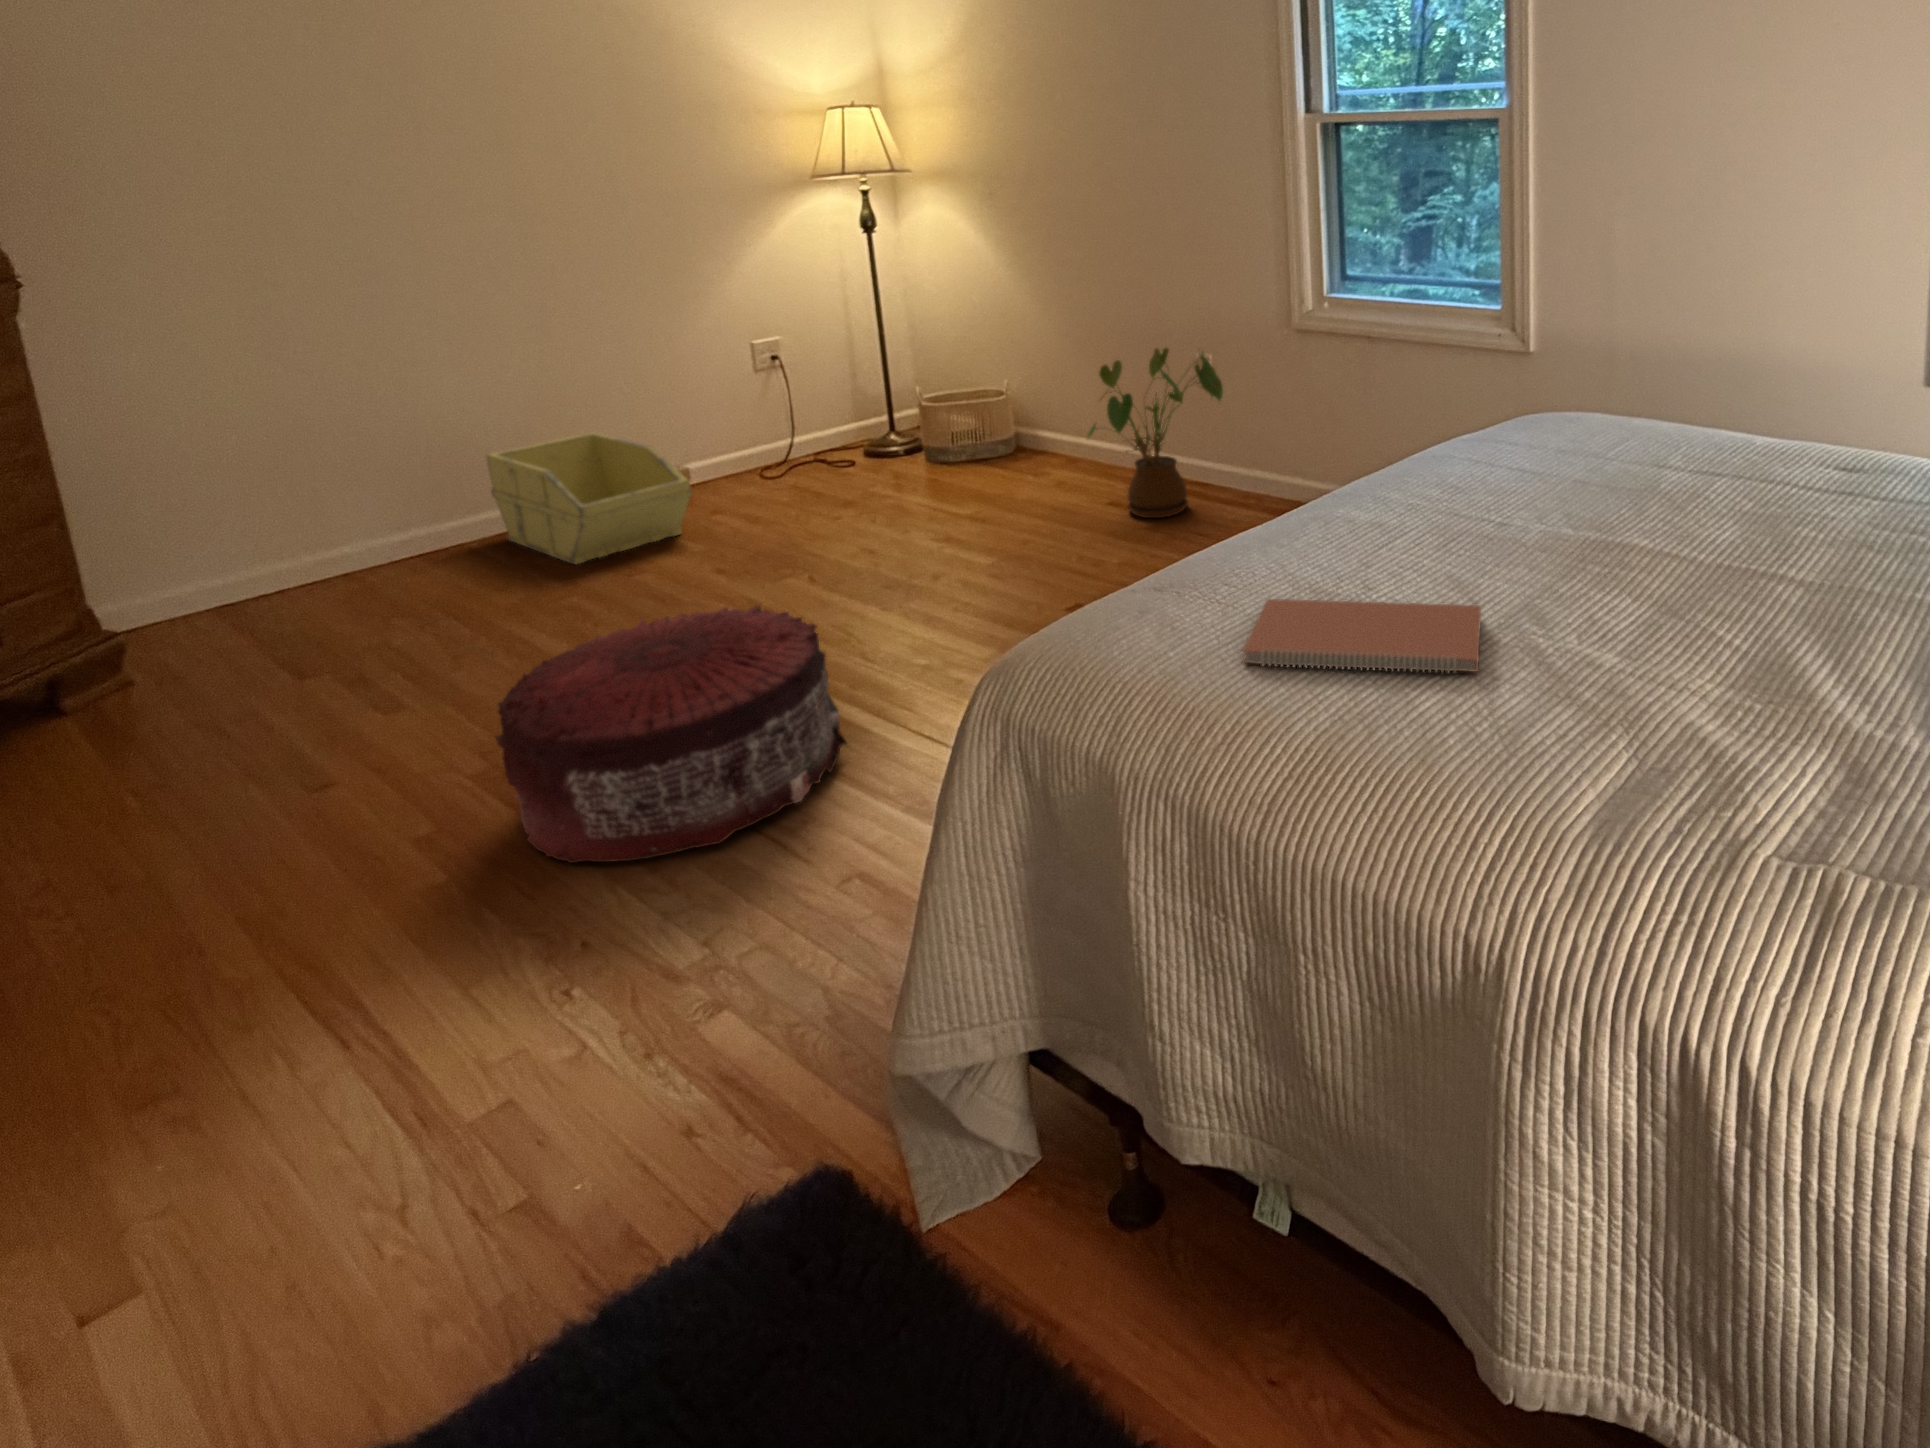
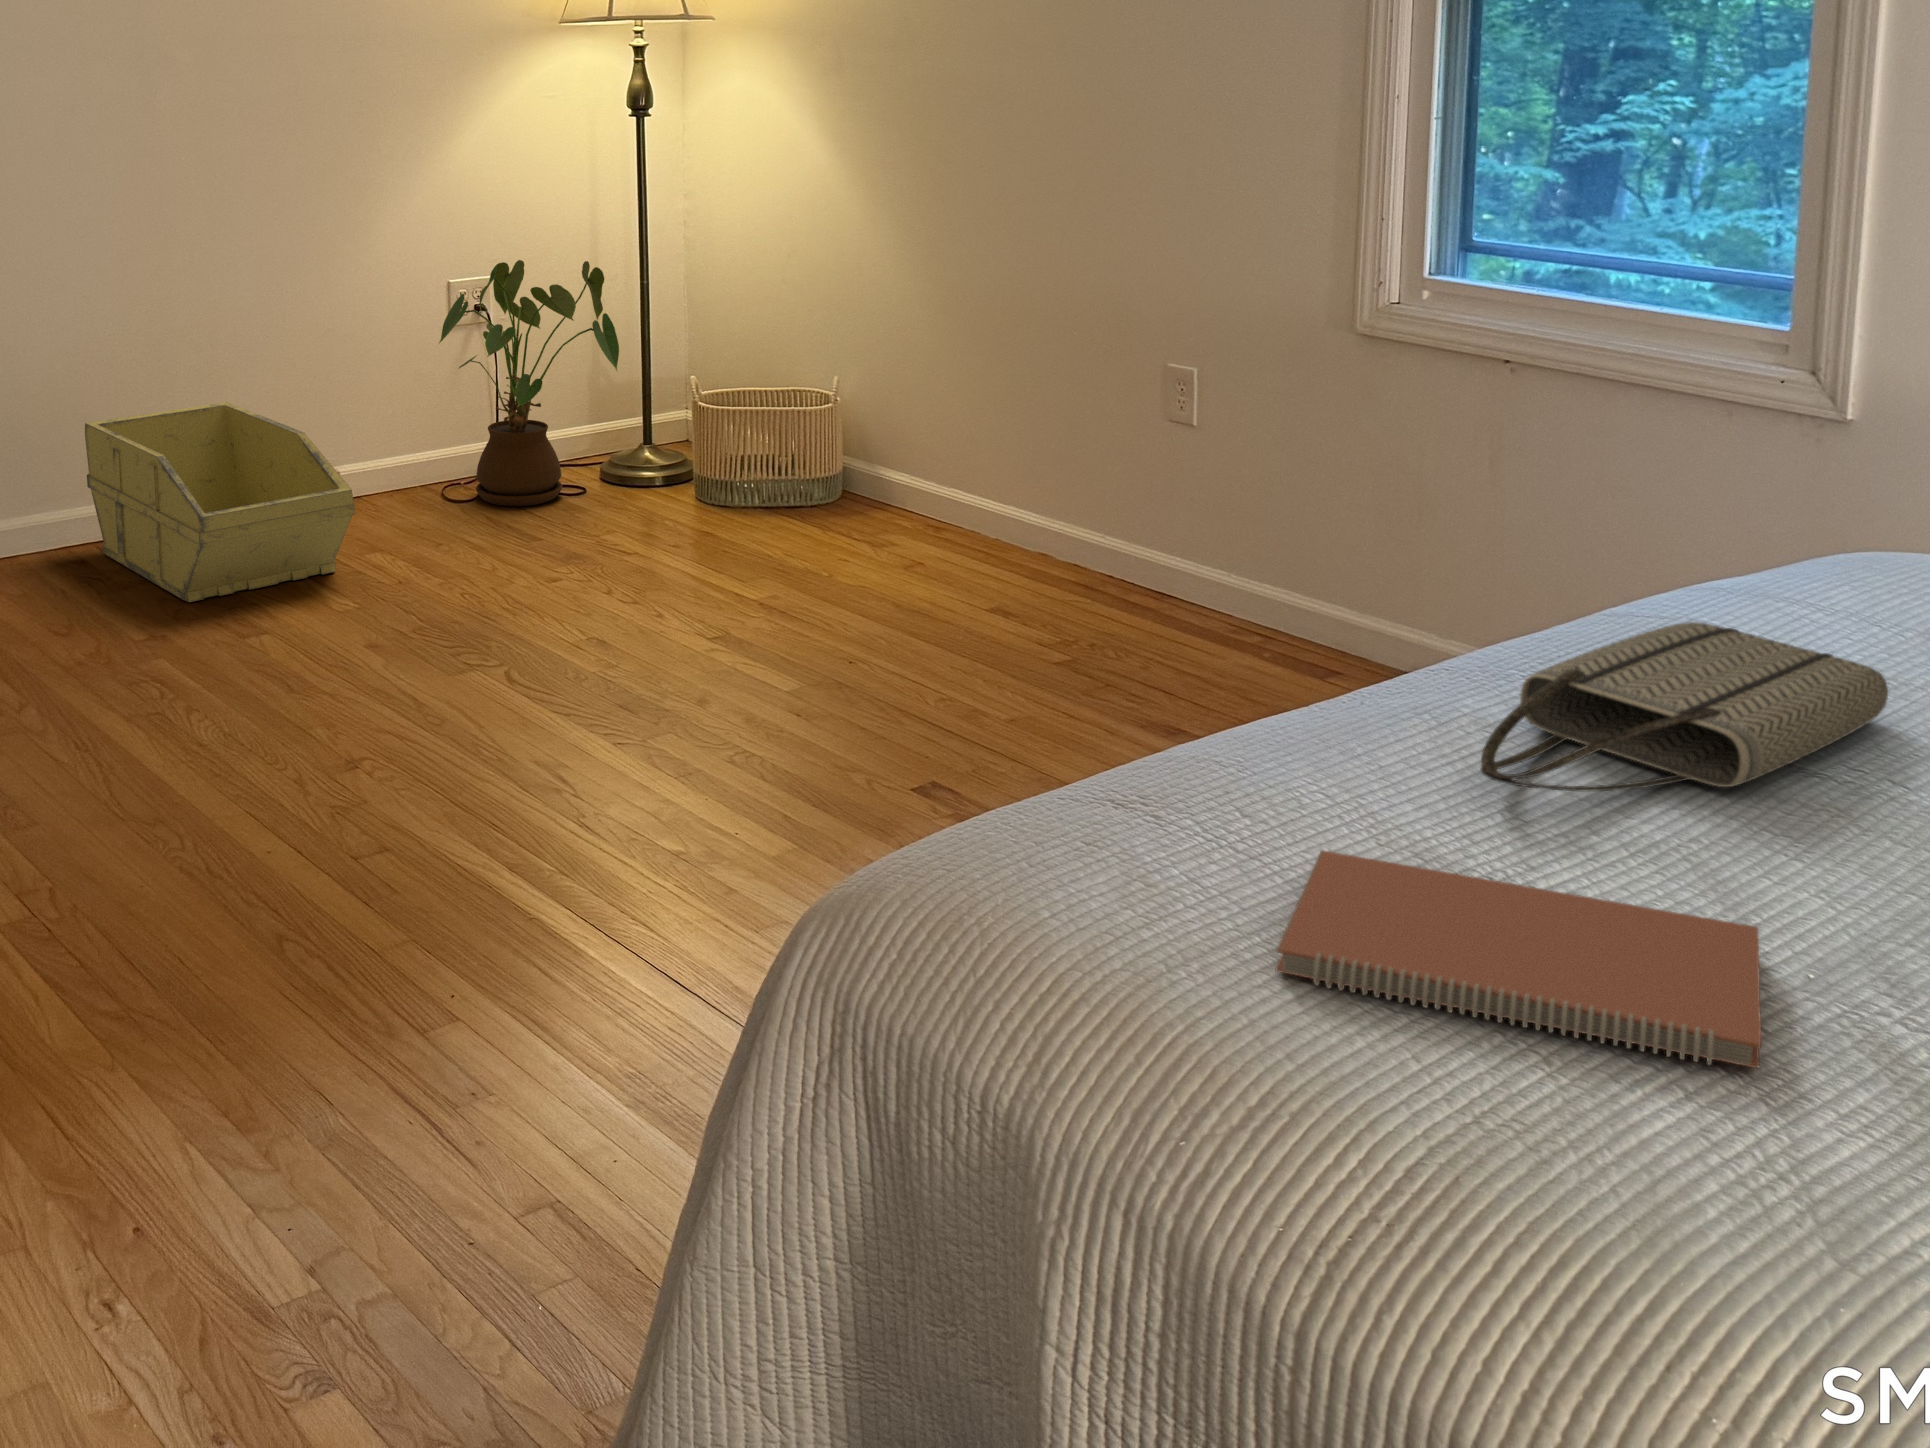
house plant: present [1087,348,1223,518] -> present [439,260,619,506]
tote bag: none [1350,463,1549,553] -> present [1481,622,1888,791]
pouf: present [496,605,847,863] -> none [67,705,559,1092]

